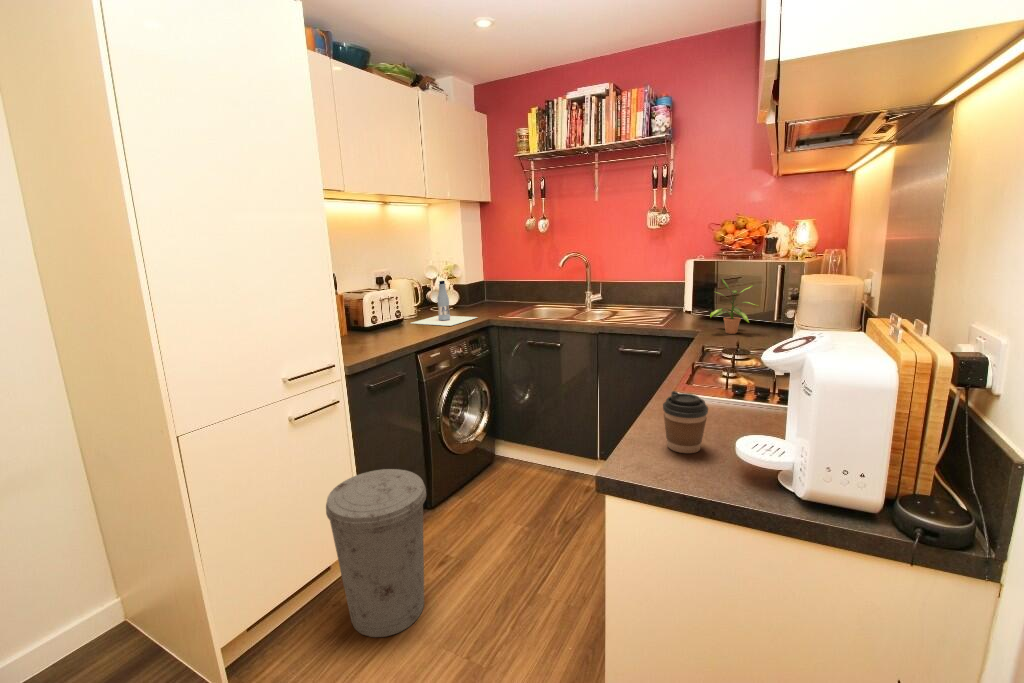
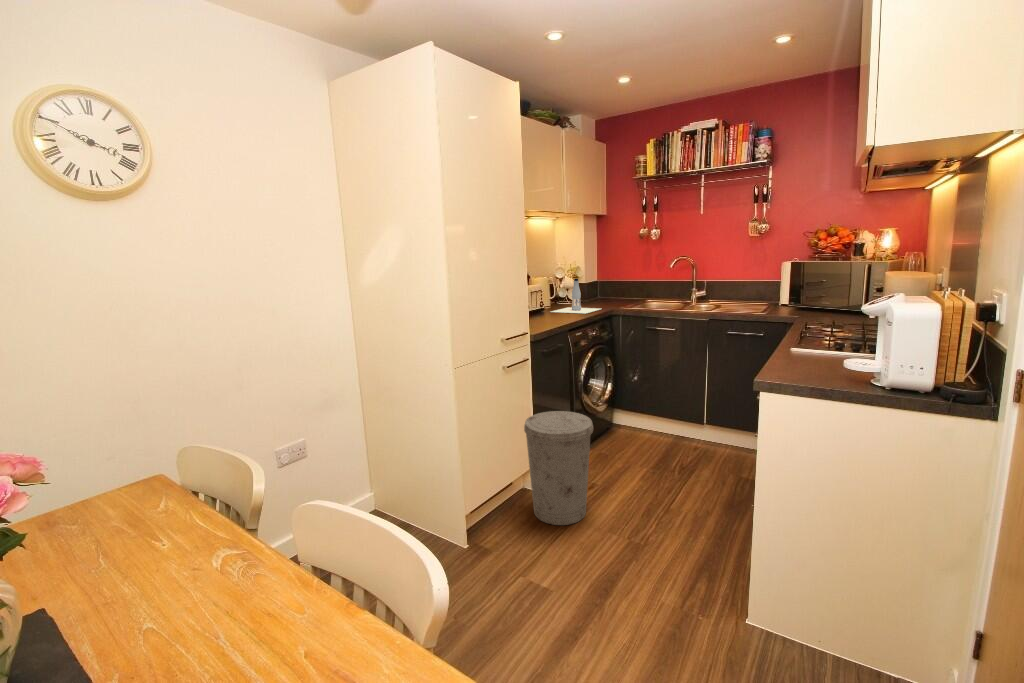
potted plant: present [710,279,755,334] -> none [807,274,851,320]
coffee cup: present [663,391,708,453] -> none [791,335,822,372]

